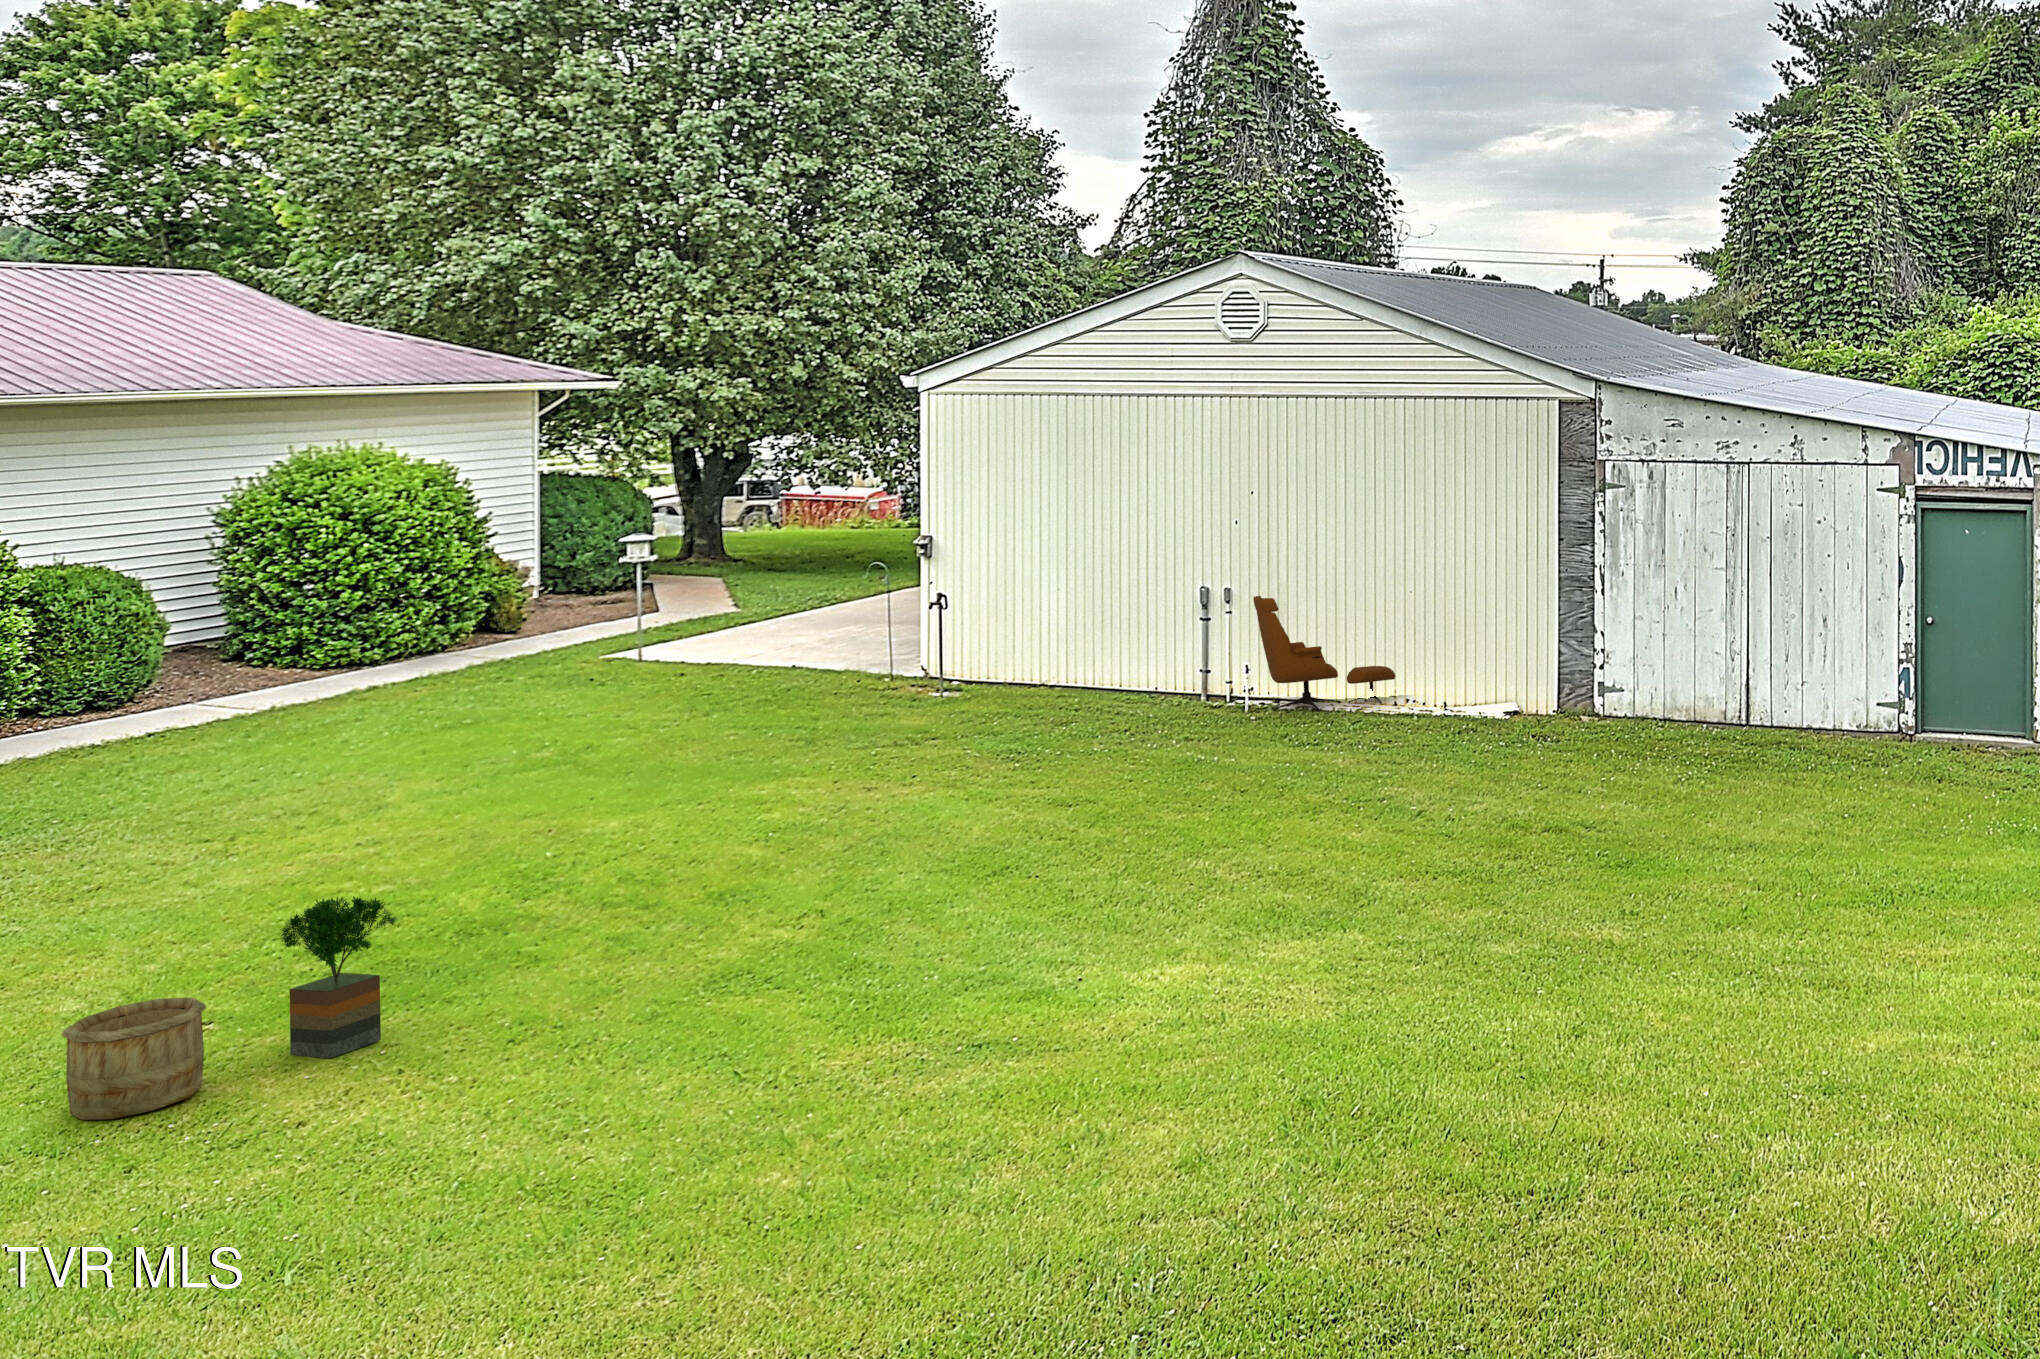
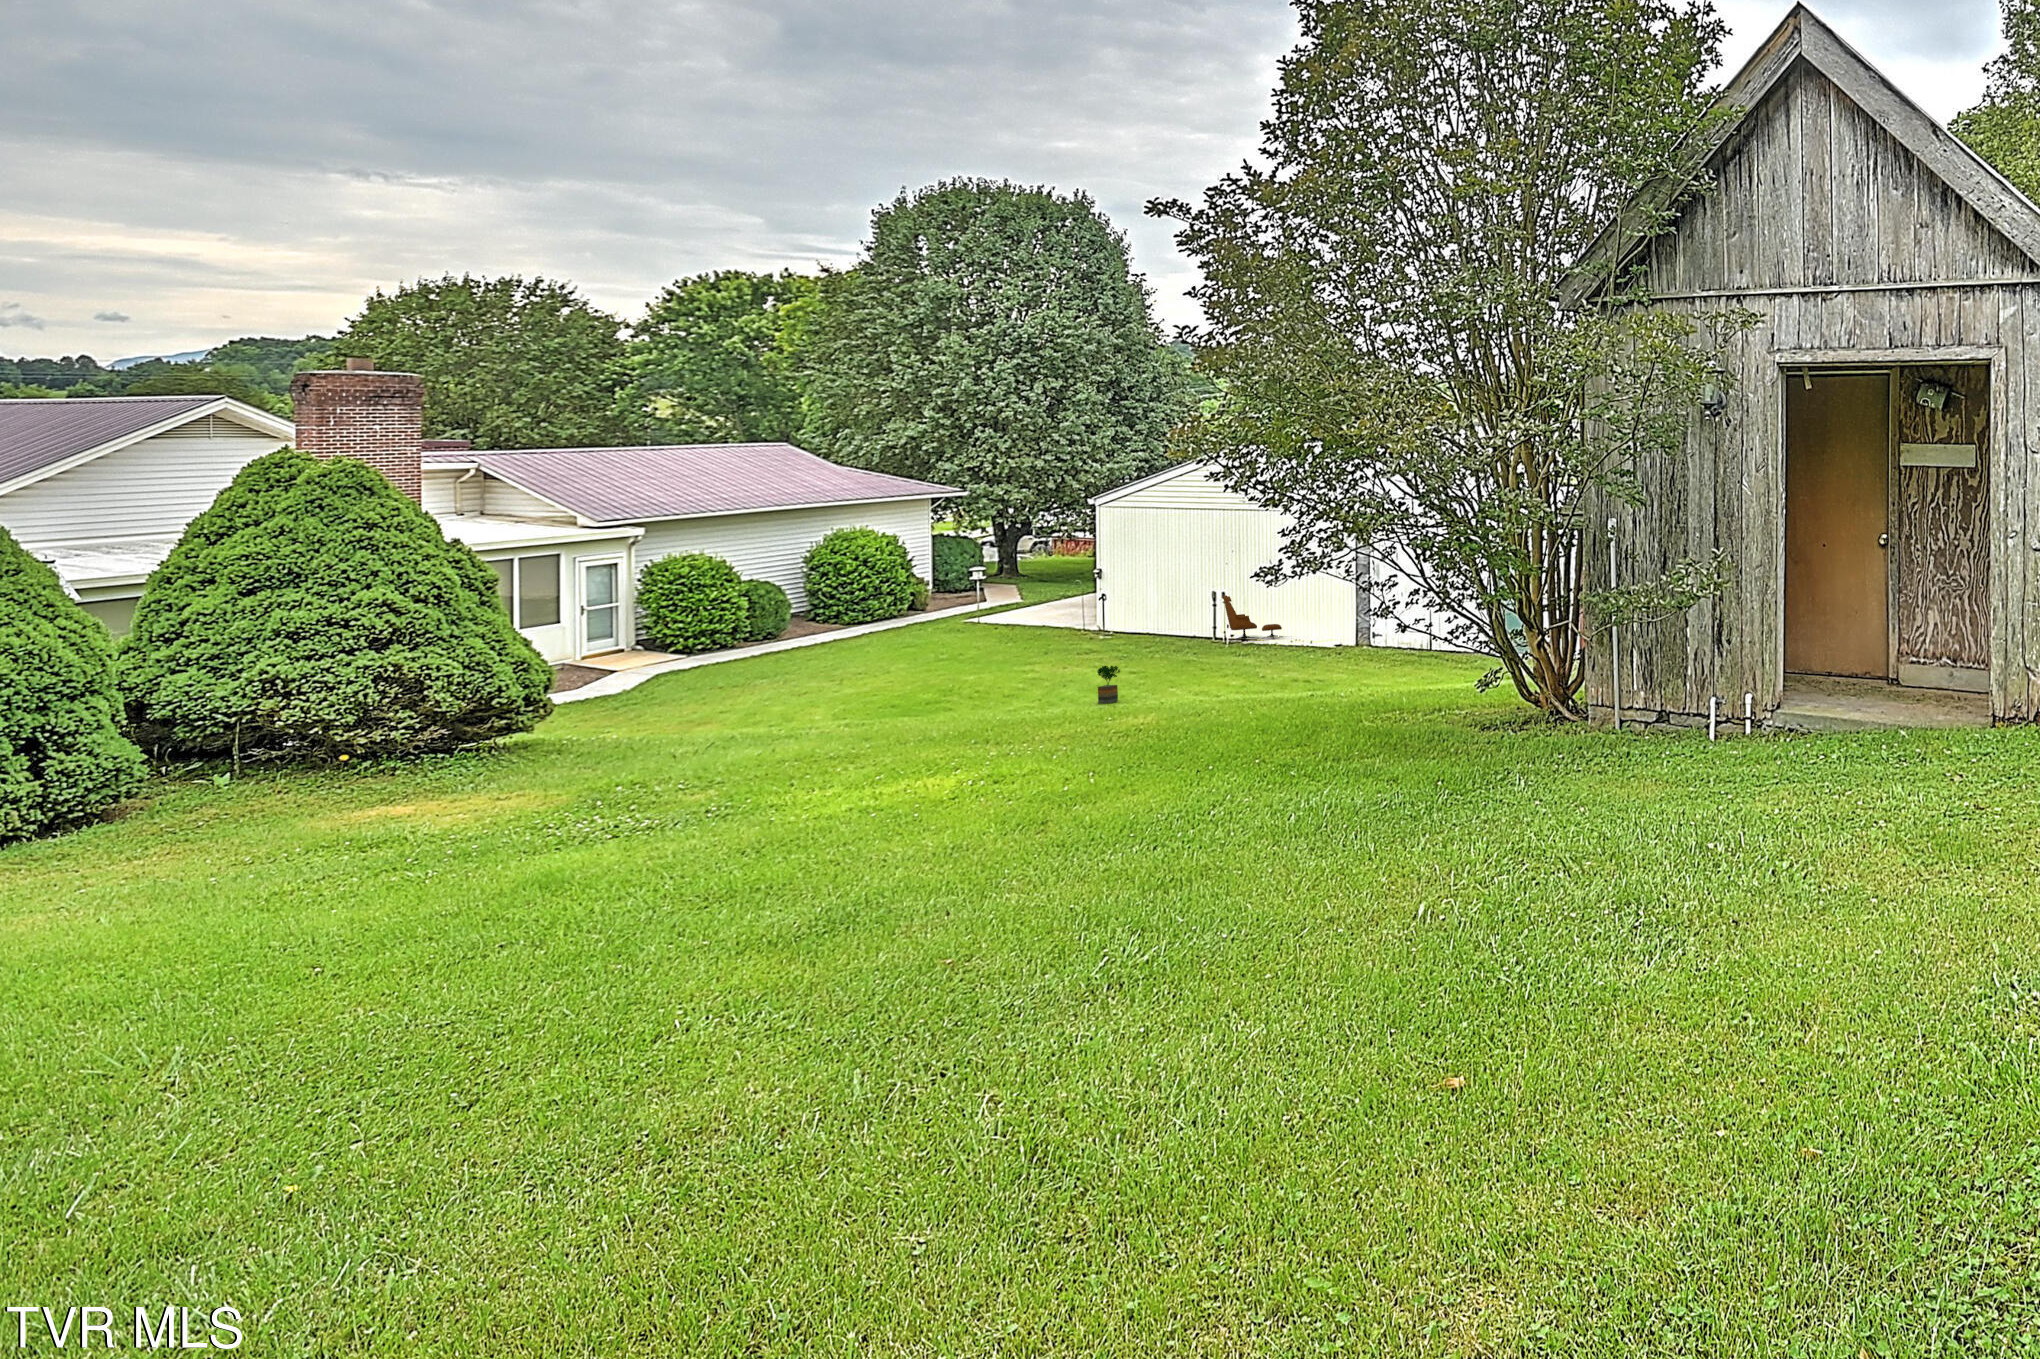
potted tree: present [281,896,397,1058] -> present [1097,666,1120,704]
wooden bucket: present [62,997,206,1120] -> none [865,690,895,715]

